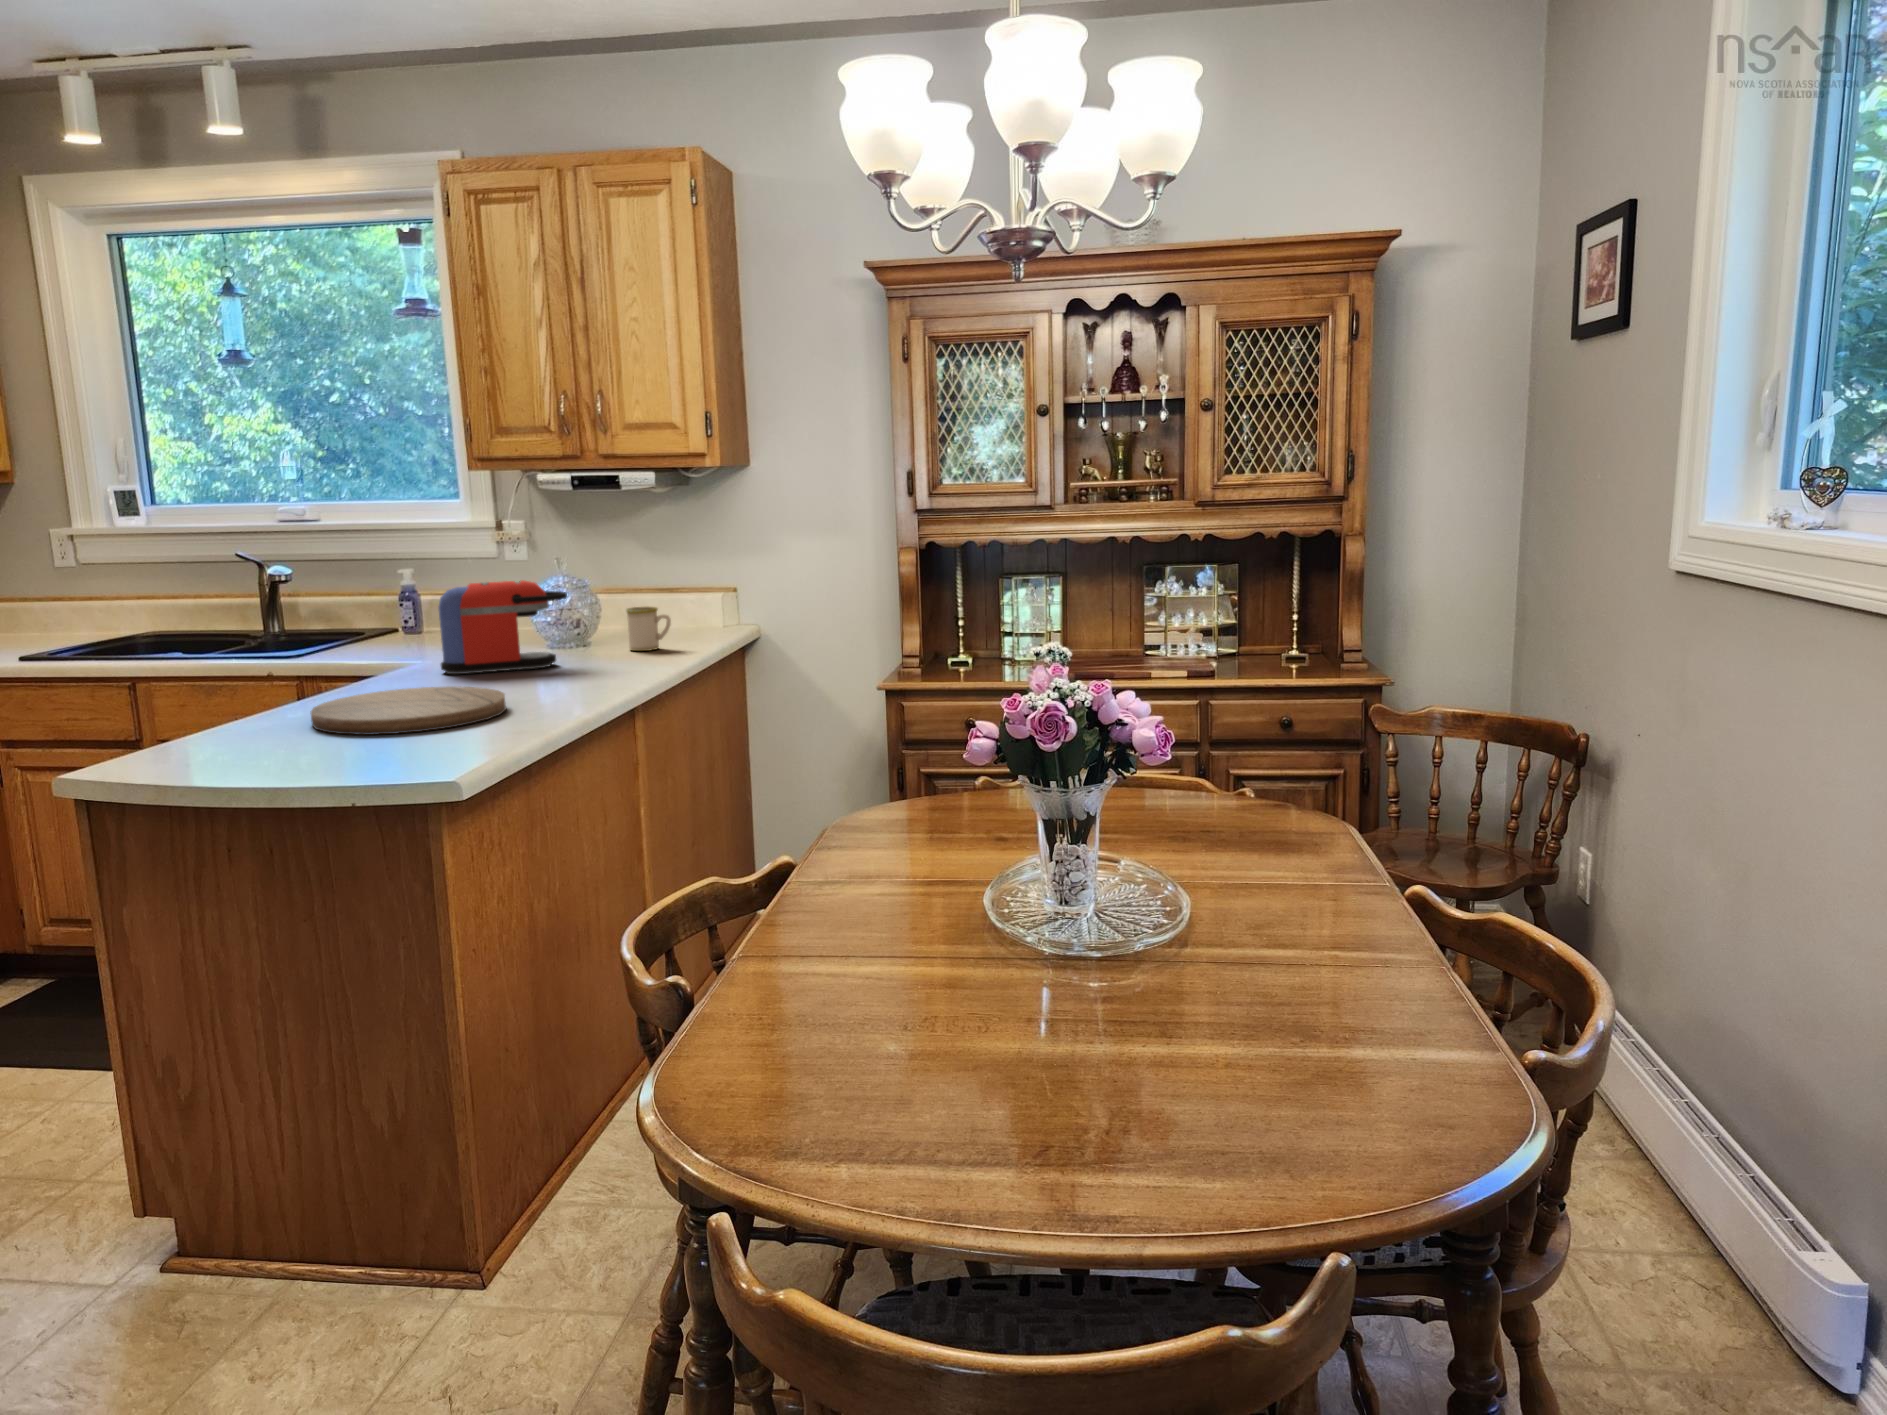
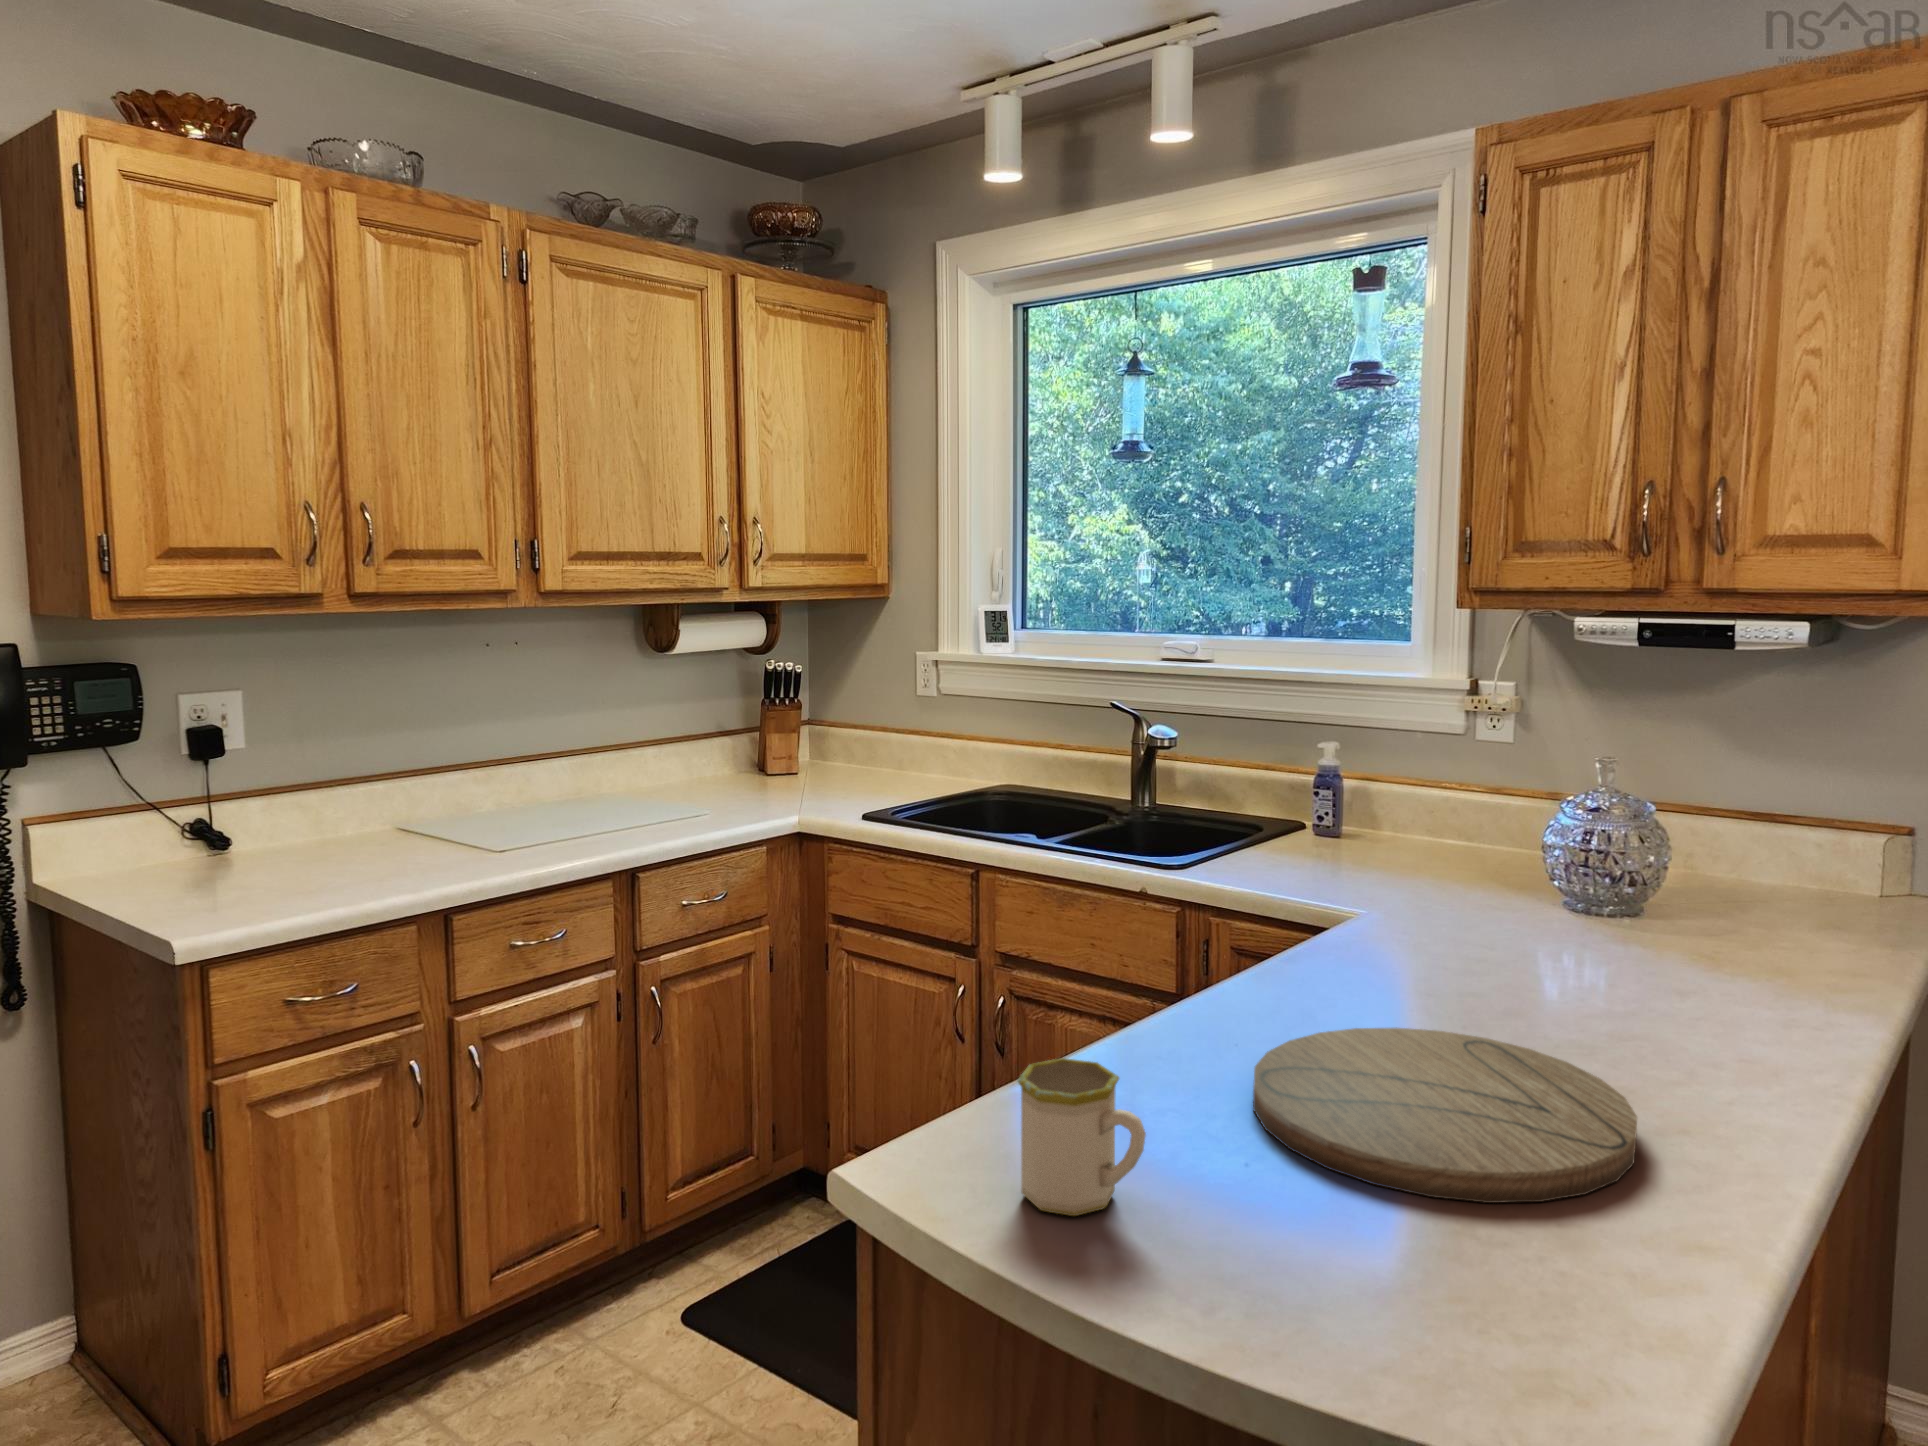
coffee maker: present [438,580,567,674] -> none [1421,811,1661,974]
mug: present [626,607,671,651] -> present [1018,1058,1146,1216]

